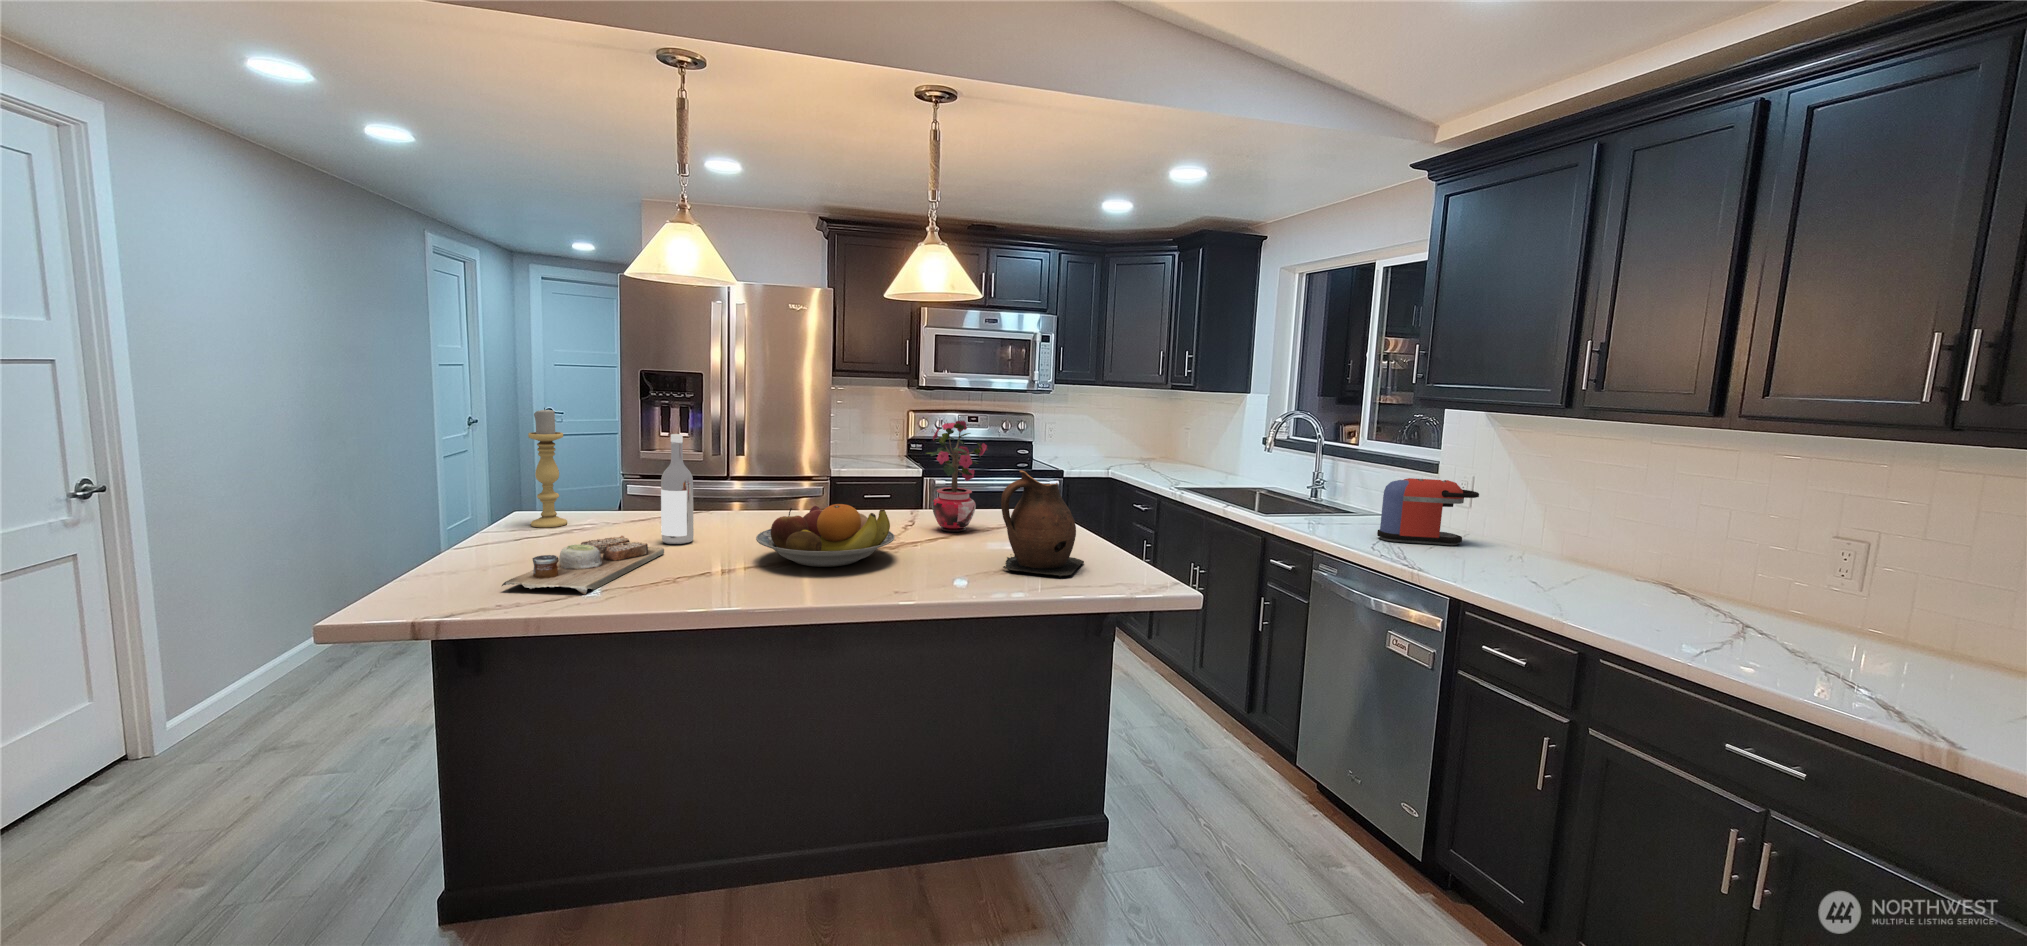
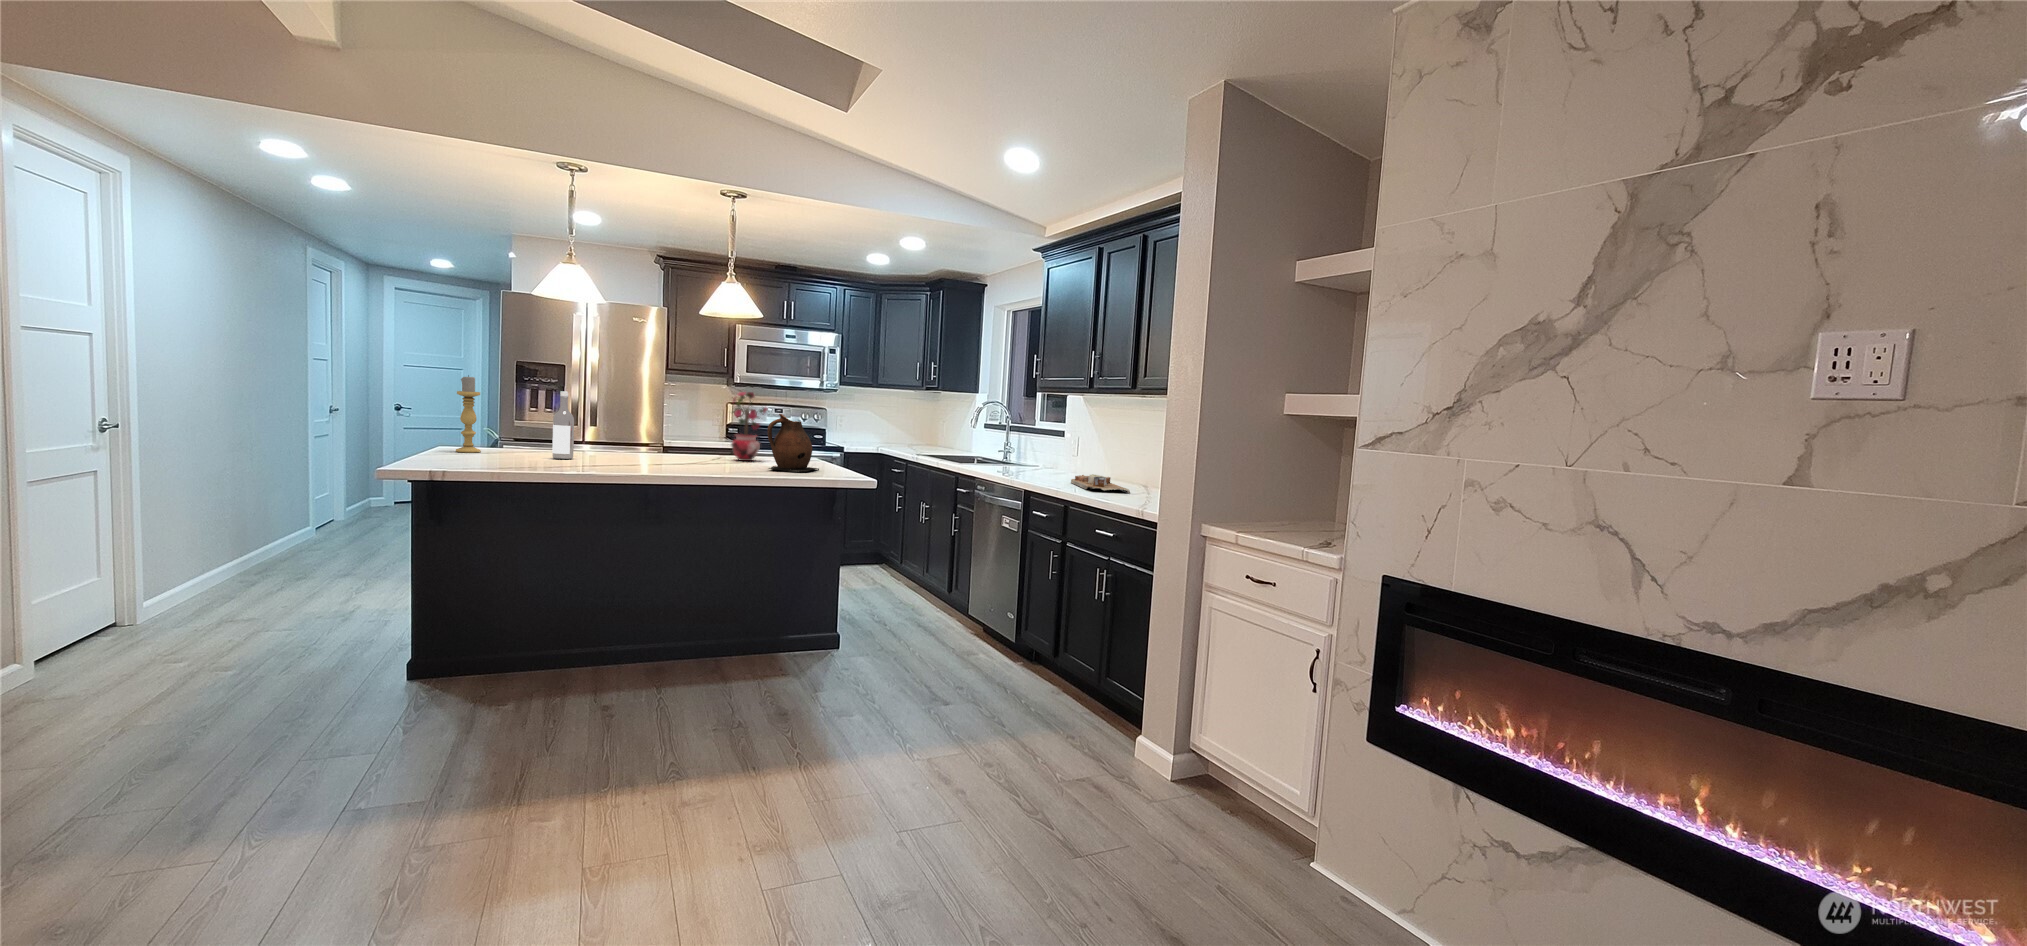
coffee maker: present [1377,478,1479,545] -> none [1015,435,1071,474]
fruit bowl: present [756,504,895,567] -> none [617,432,704,467]
cutting board: present [502,536,664,595] -> present [1071,474,1130,493]

